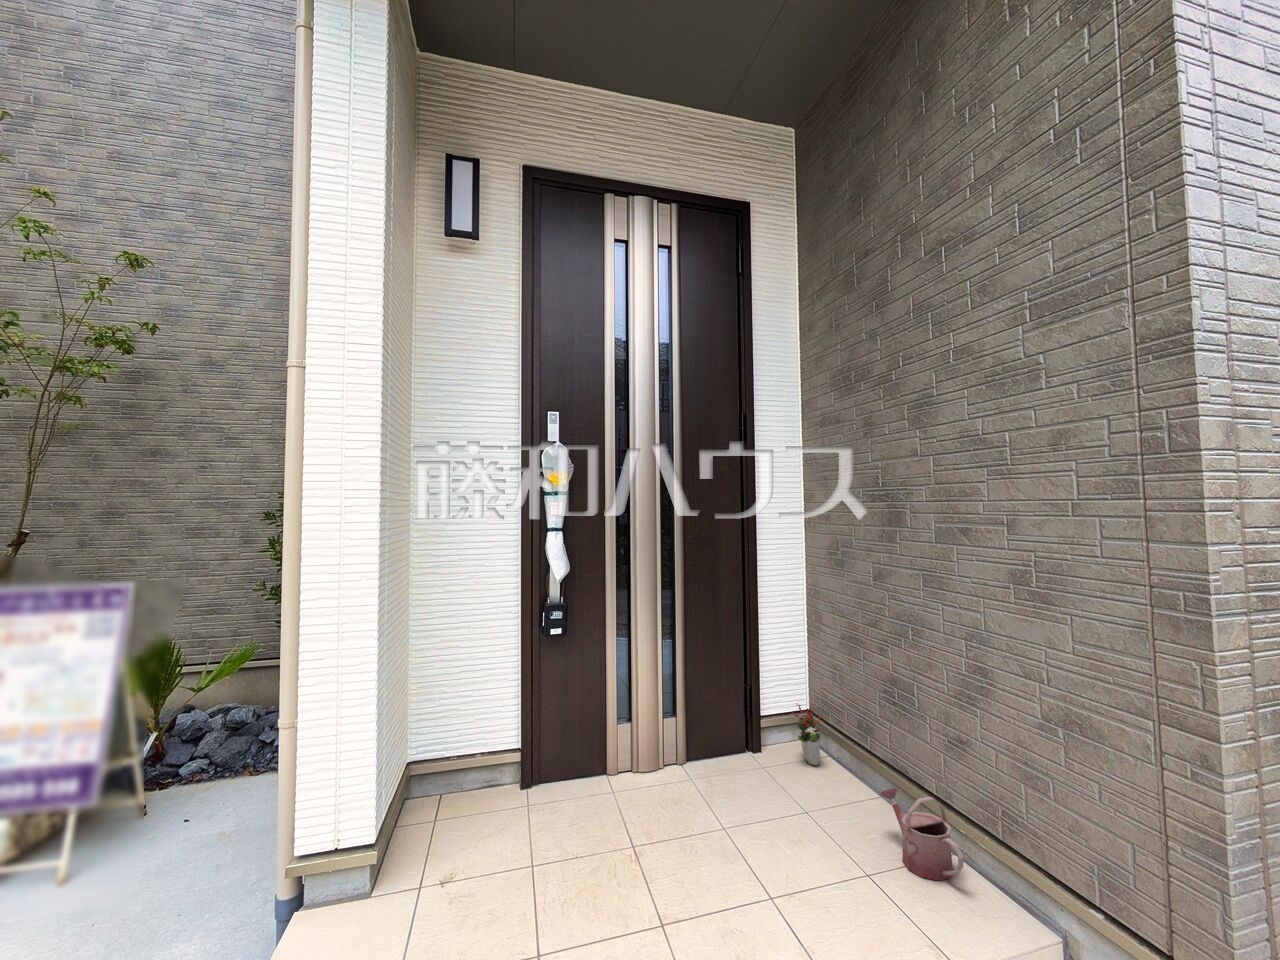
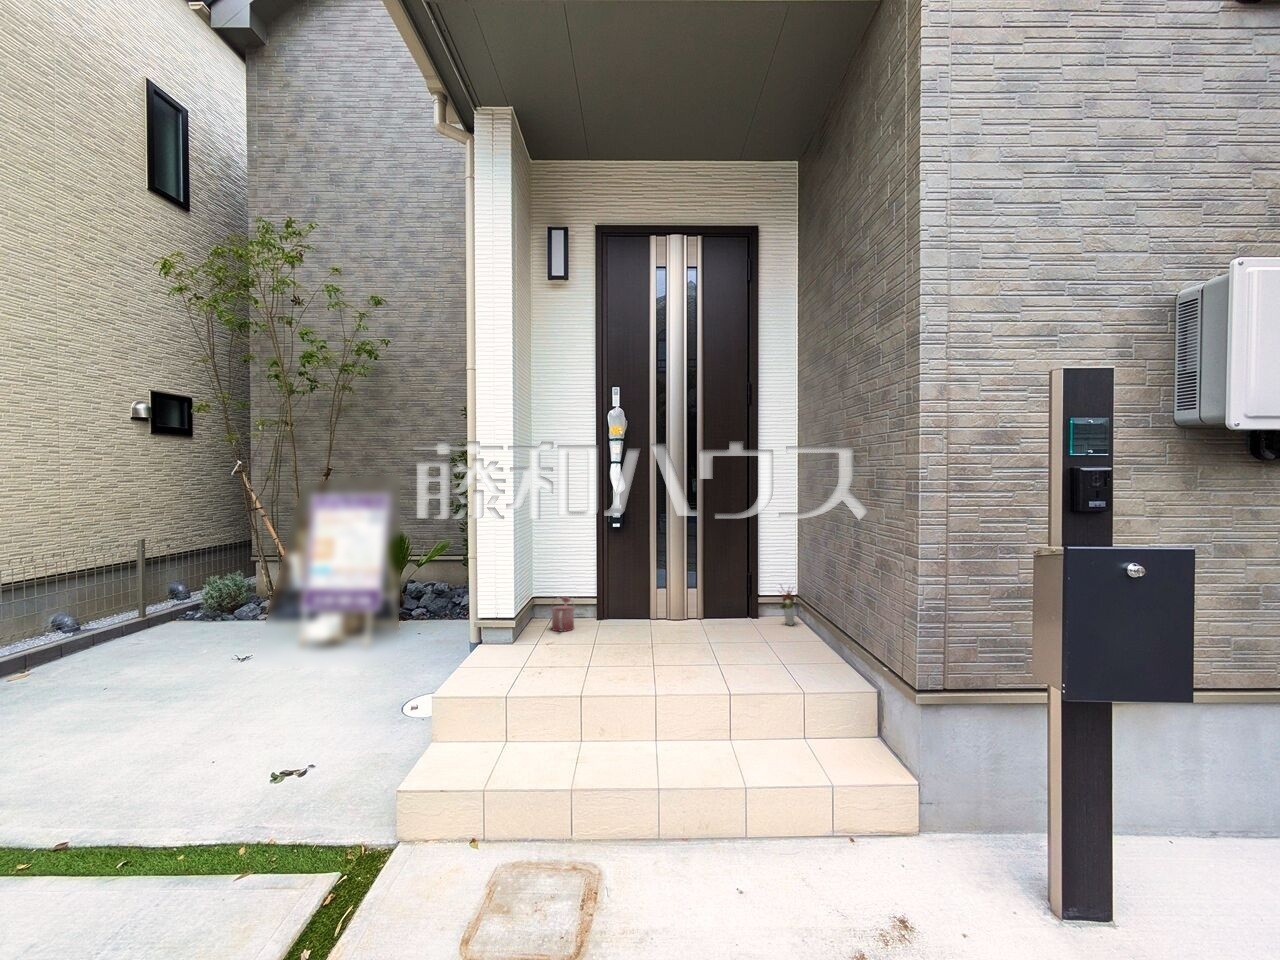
watering can: present [880,788,964,881] -> present [551,596,575,632]

